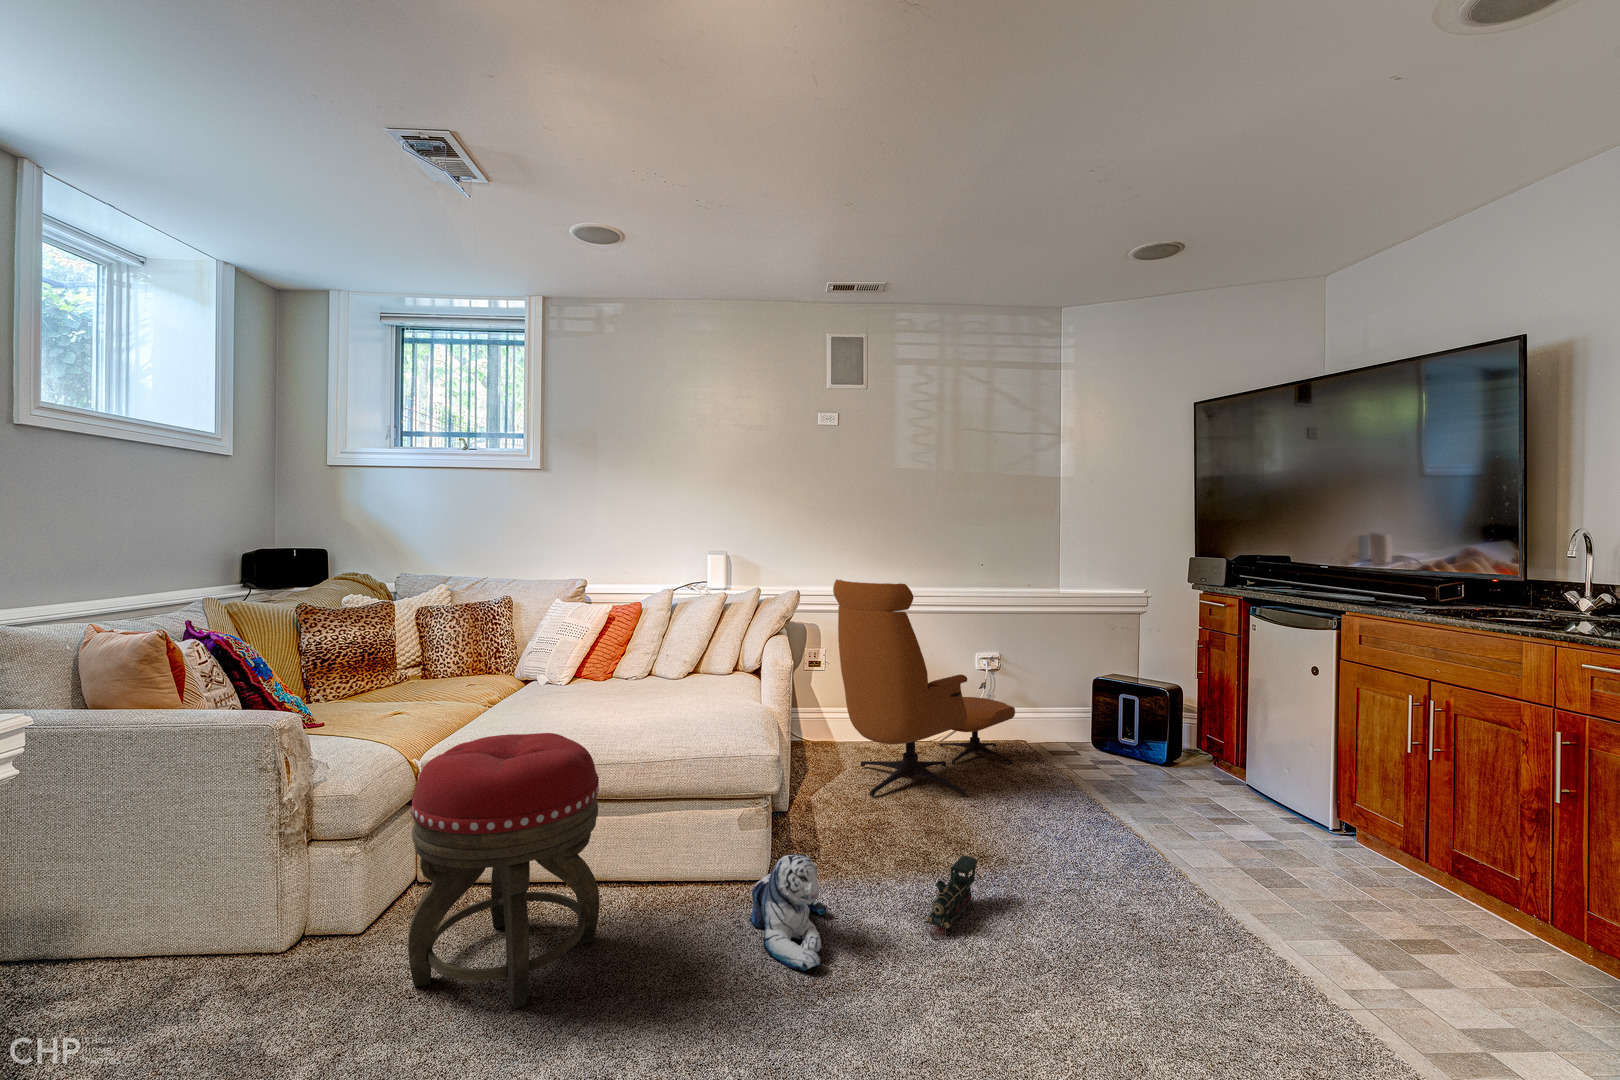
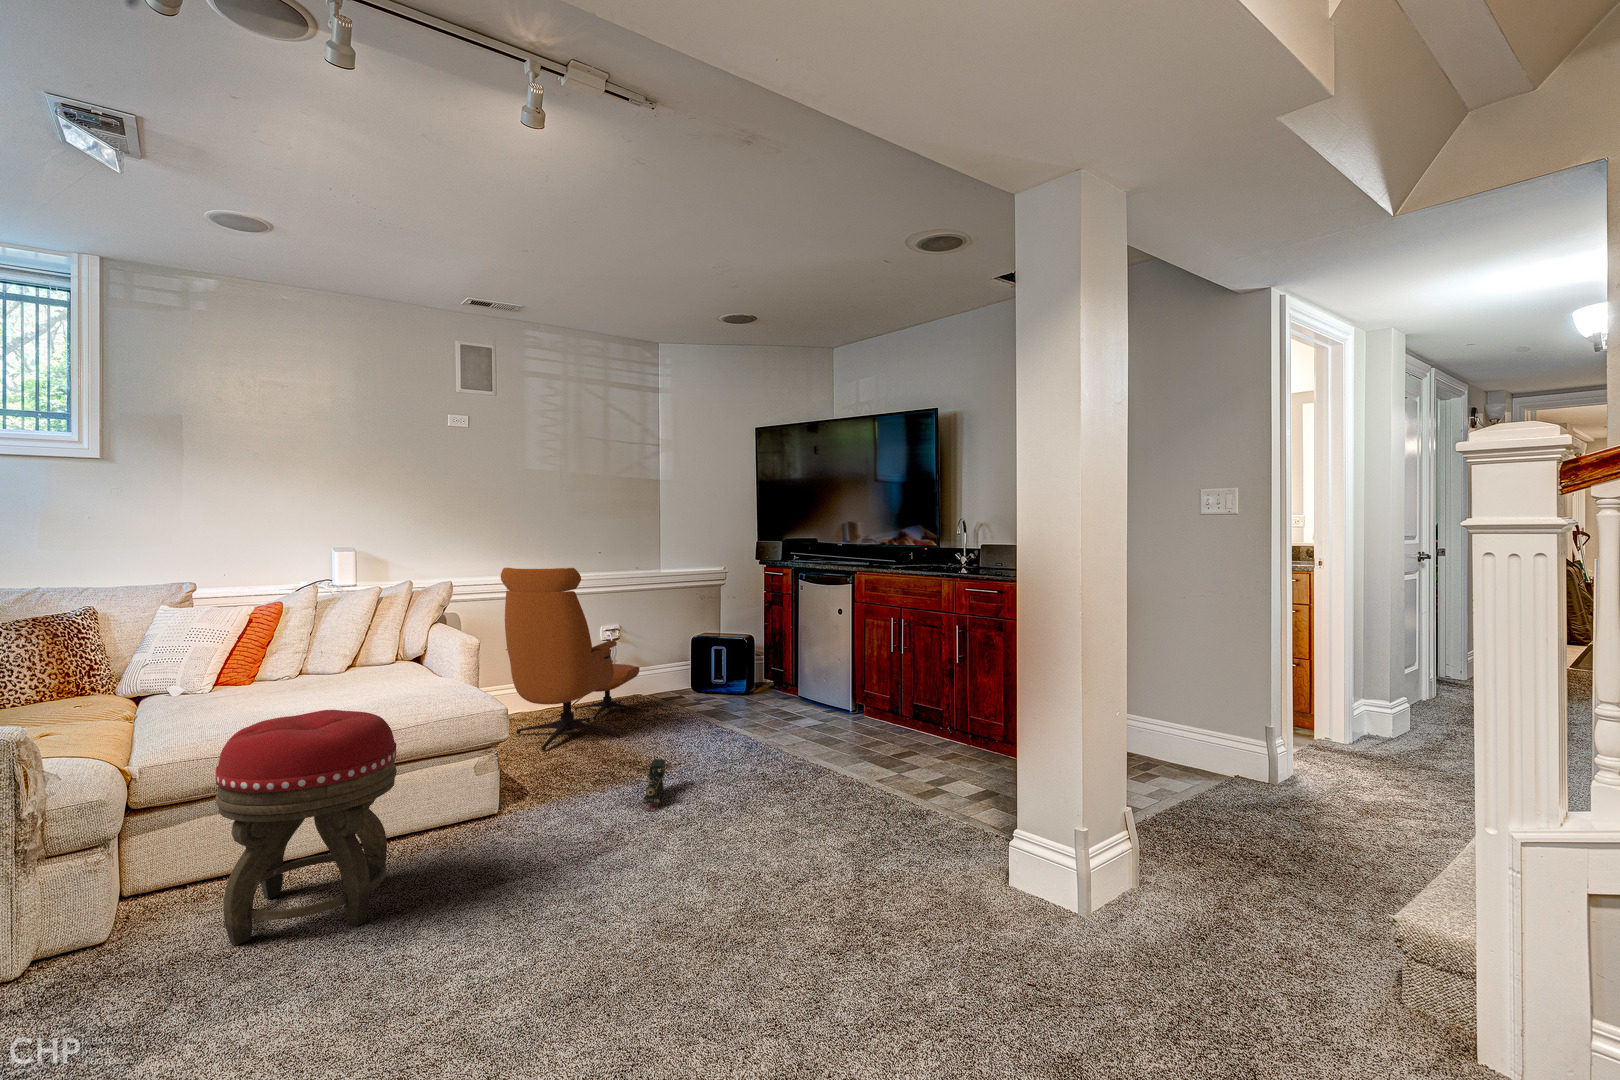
plush toy: present [749,854,827,971] -> none [504,772,586,849]

